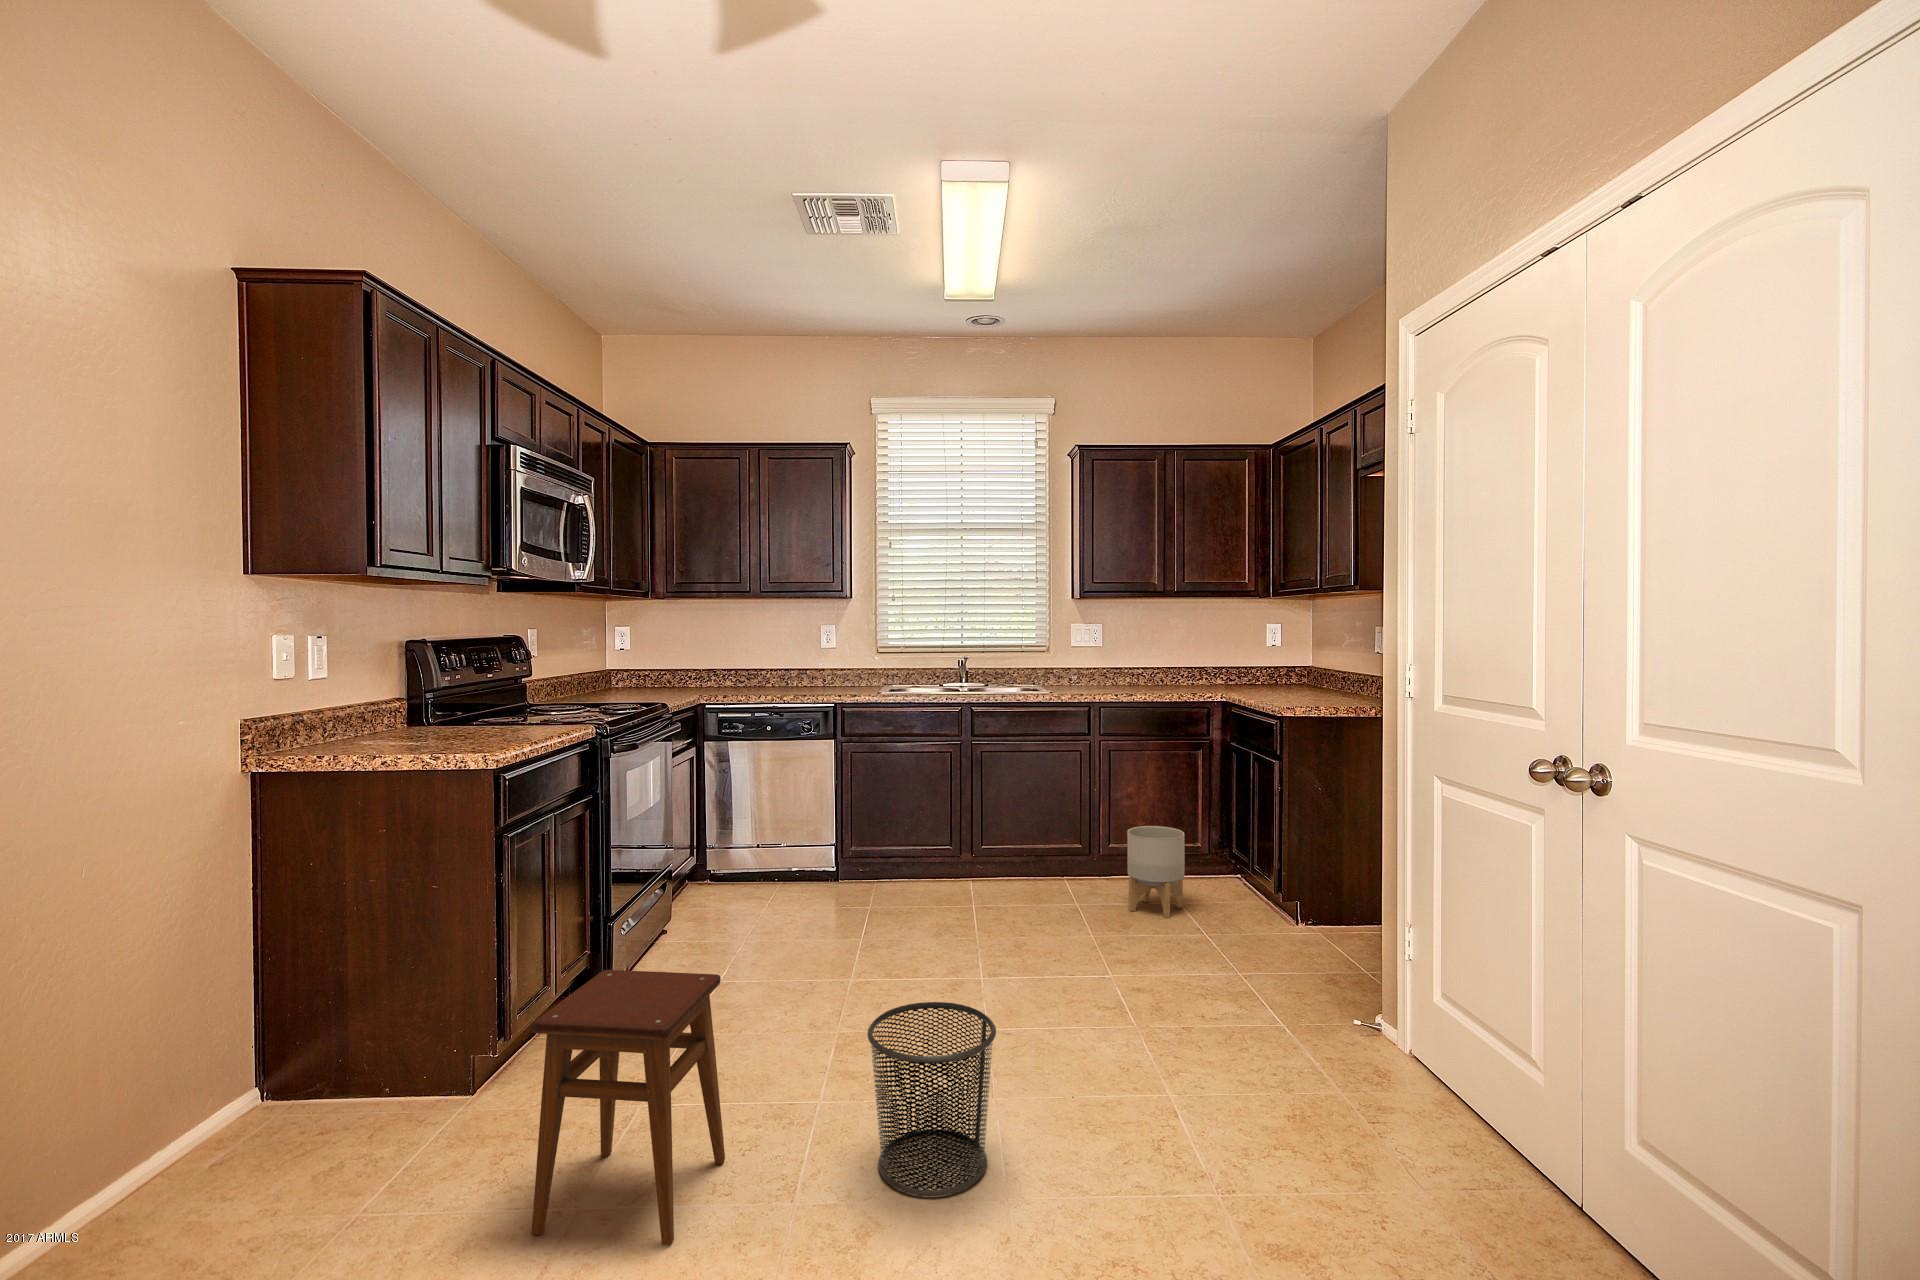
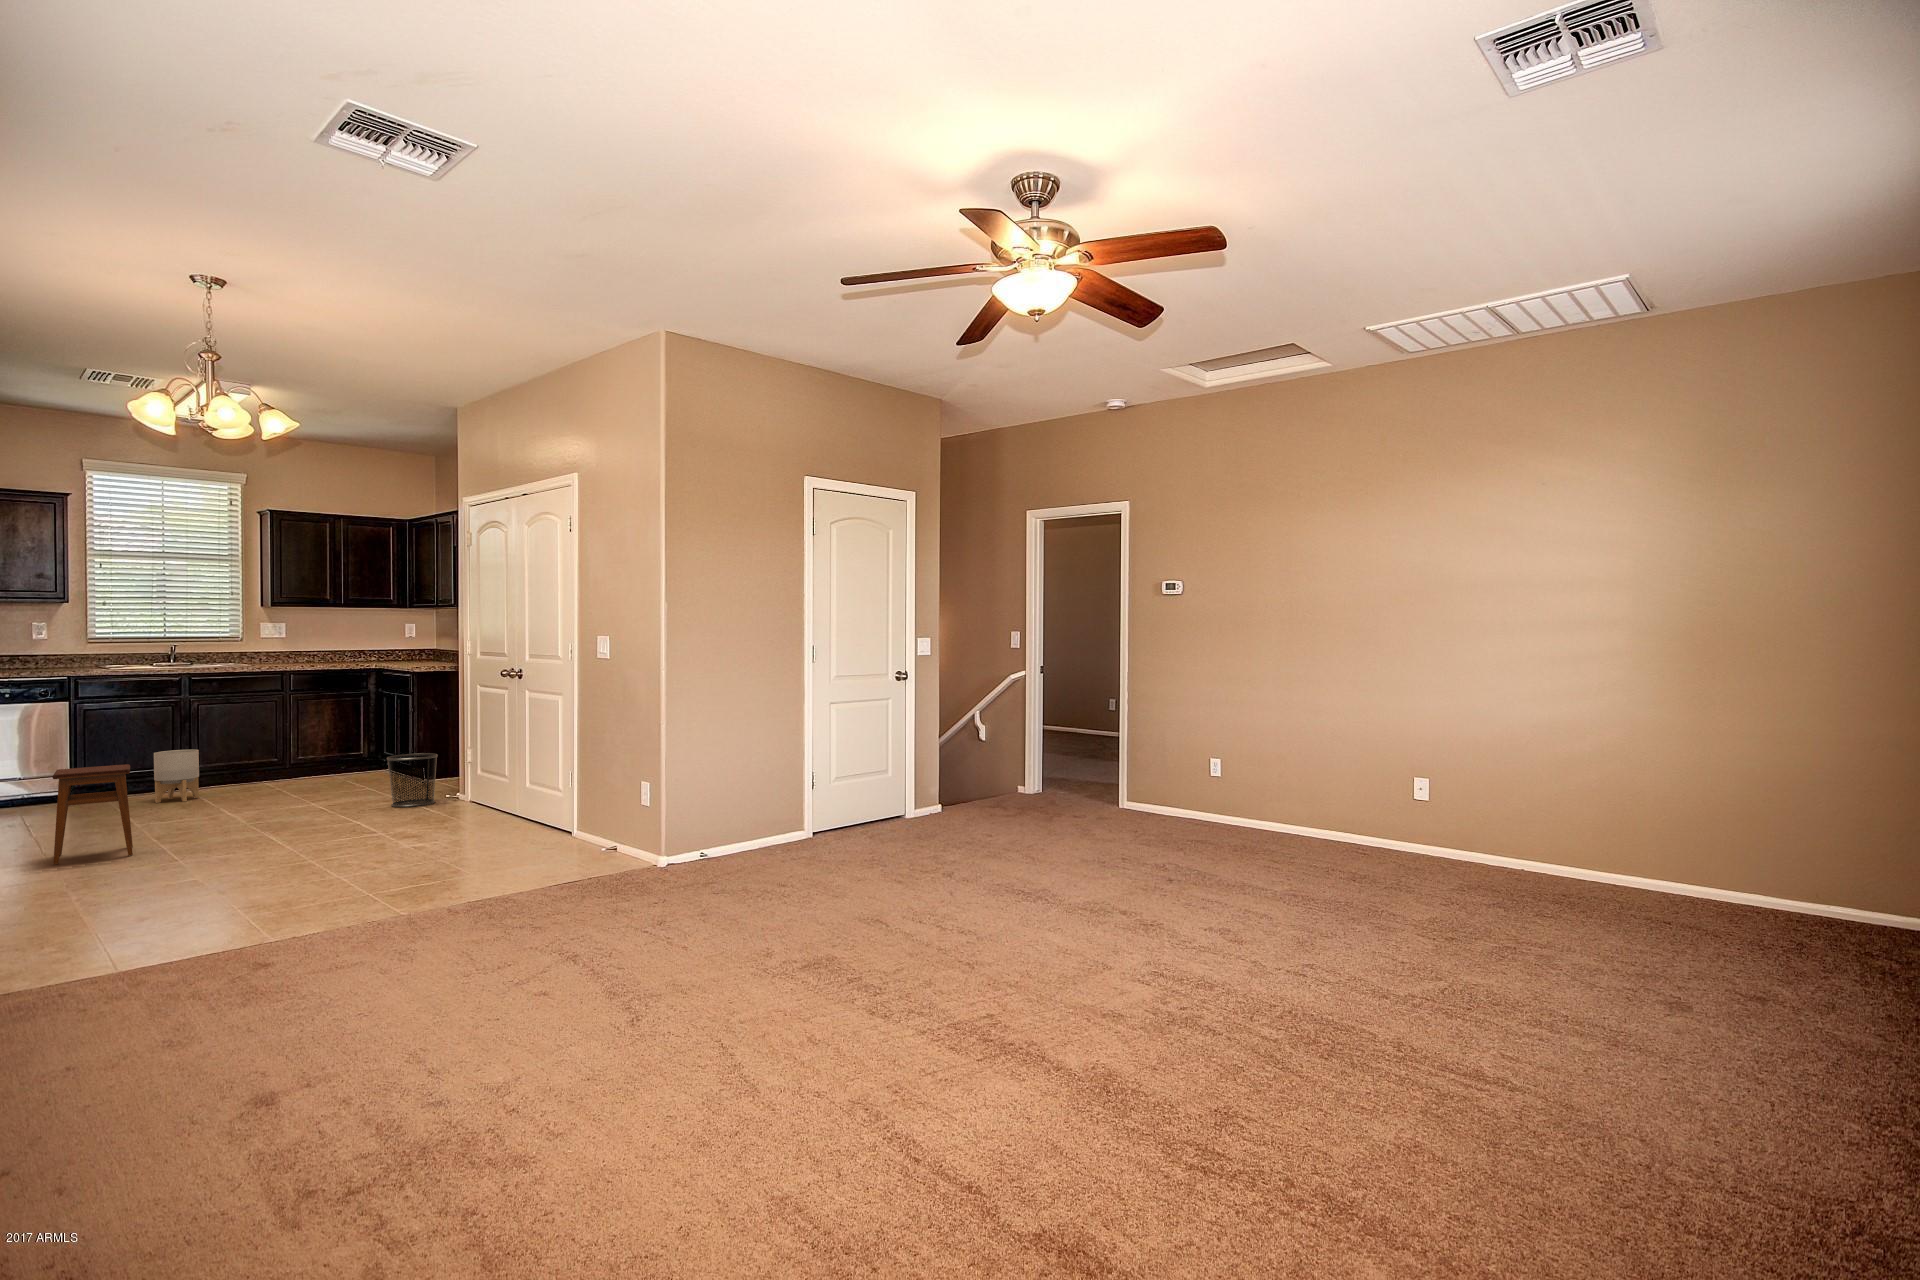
planter: present [1127,826,1185,918] -> present [154,750,199,803]
waste bin: present [867,1002,996,1196] -> present [387,753,438,807]

